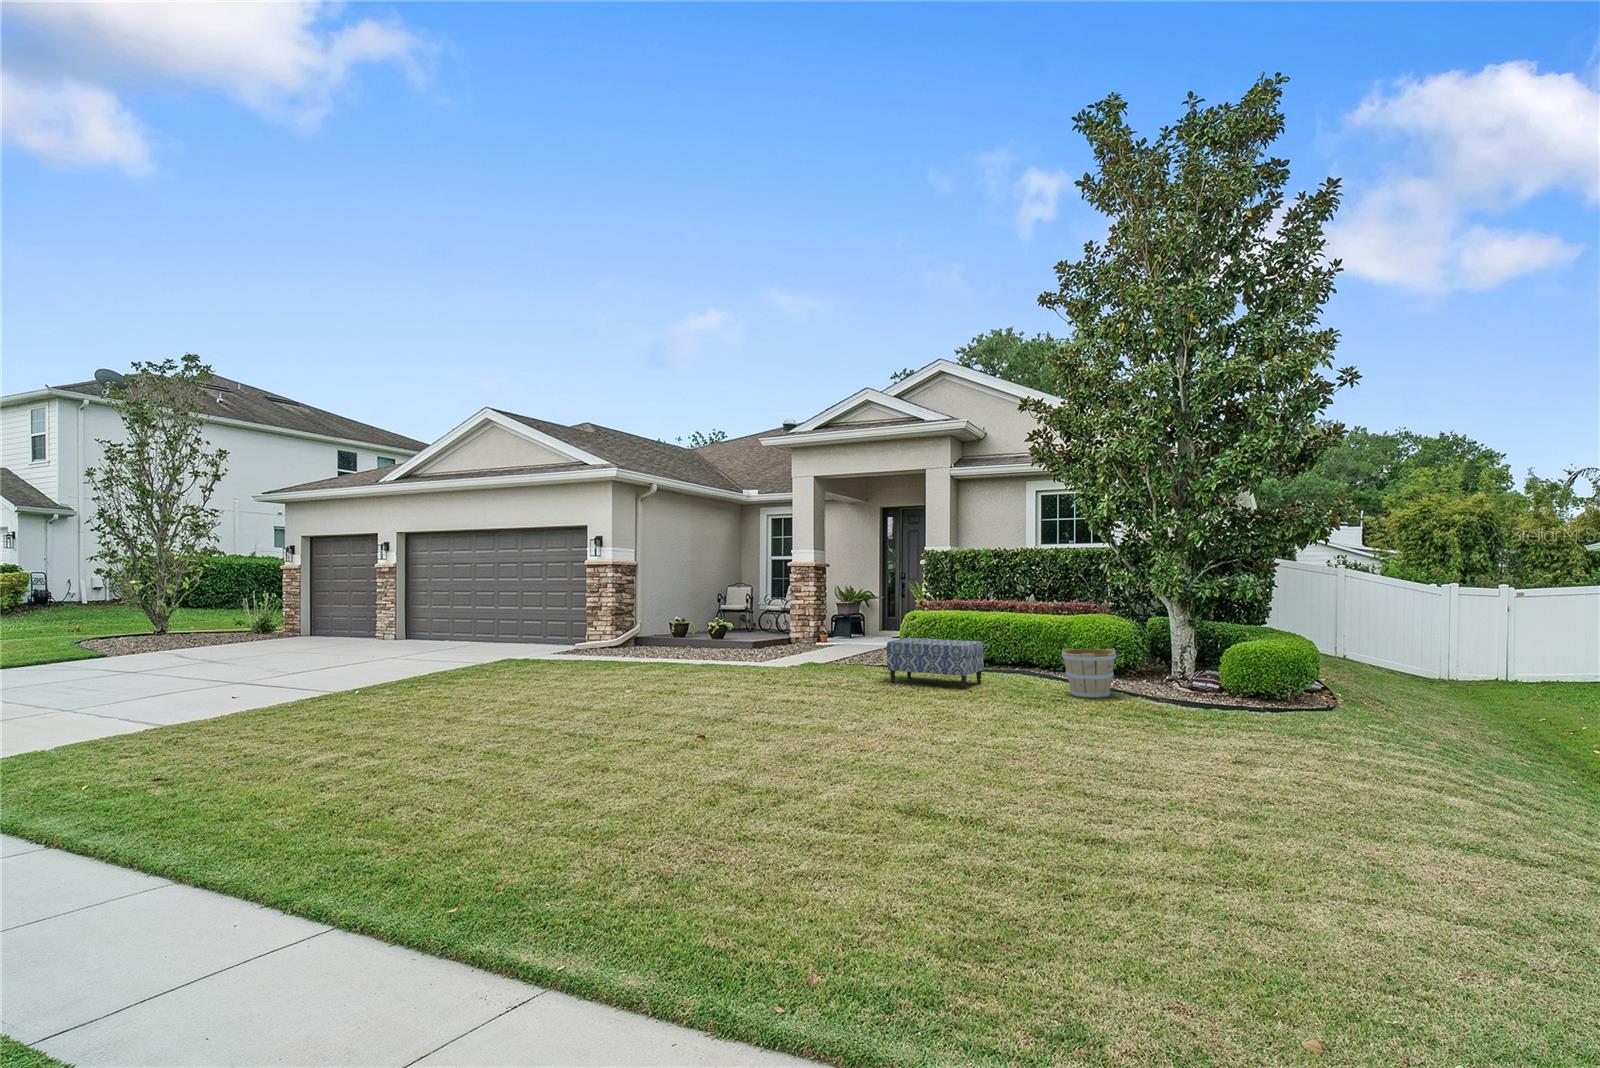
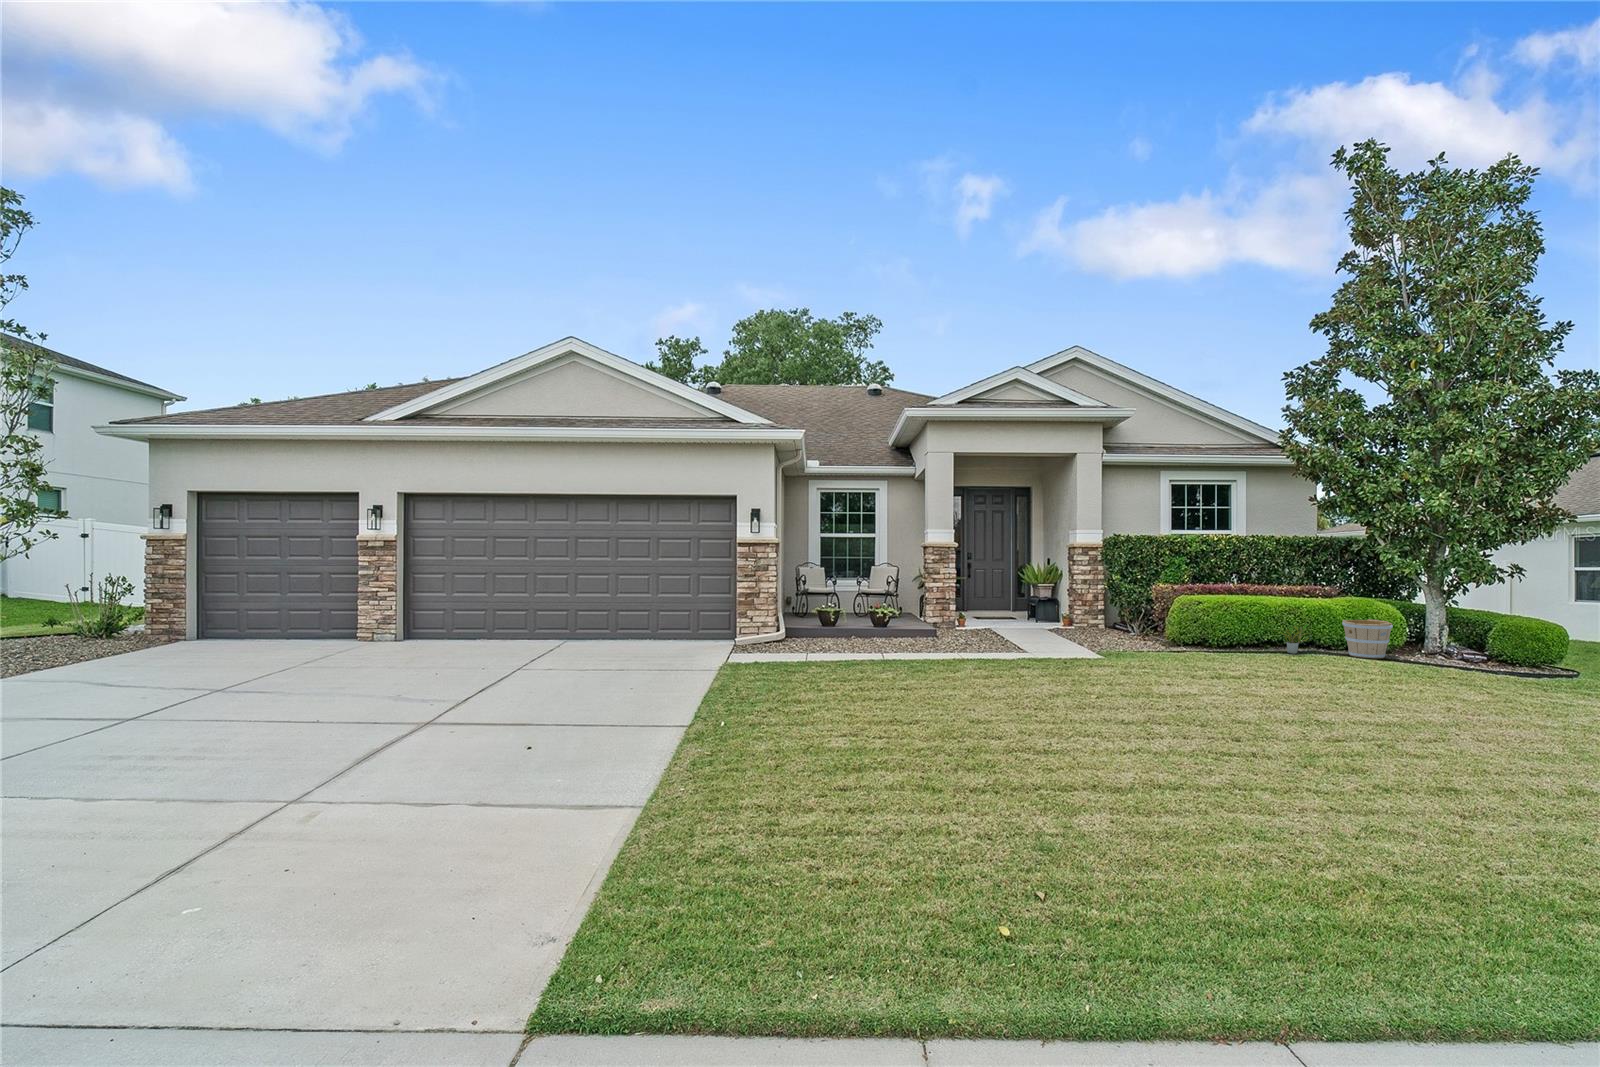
bench: present [887,638,984,689] -> none [1182,616,1275,657]
potted plant: none [991,652,1037,687] -> present [1274,624,1312,654]

